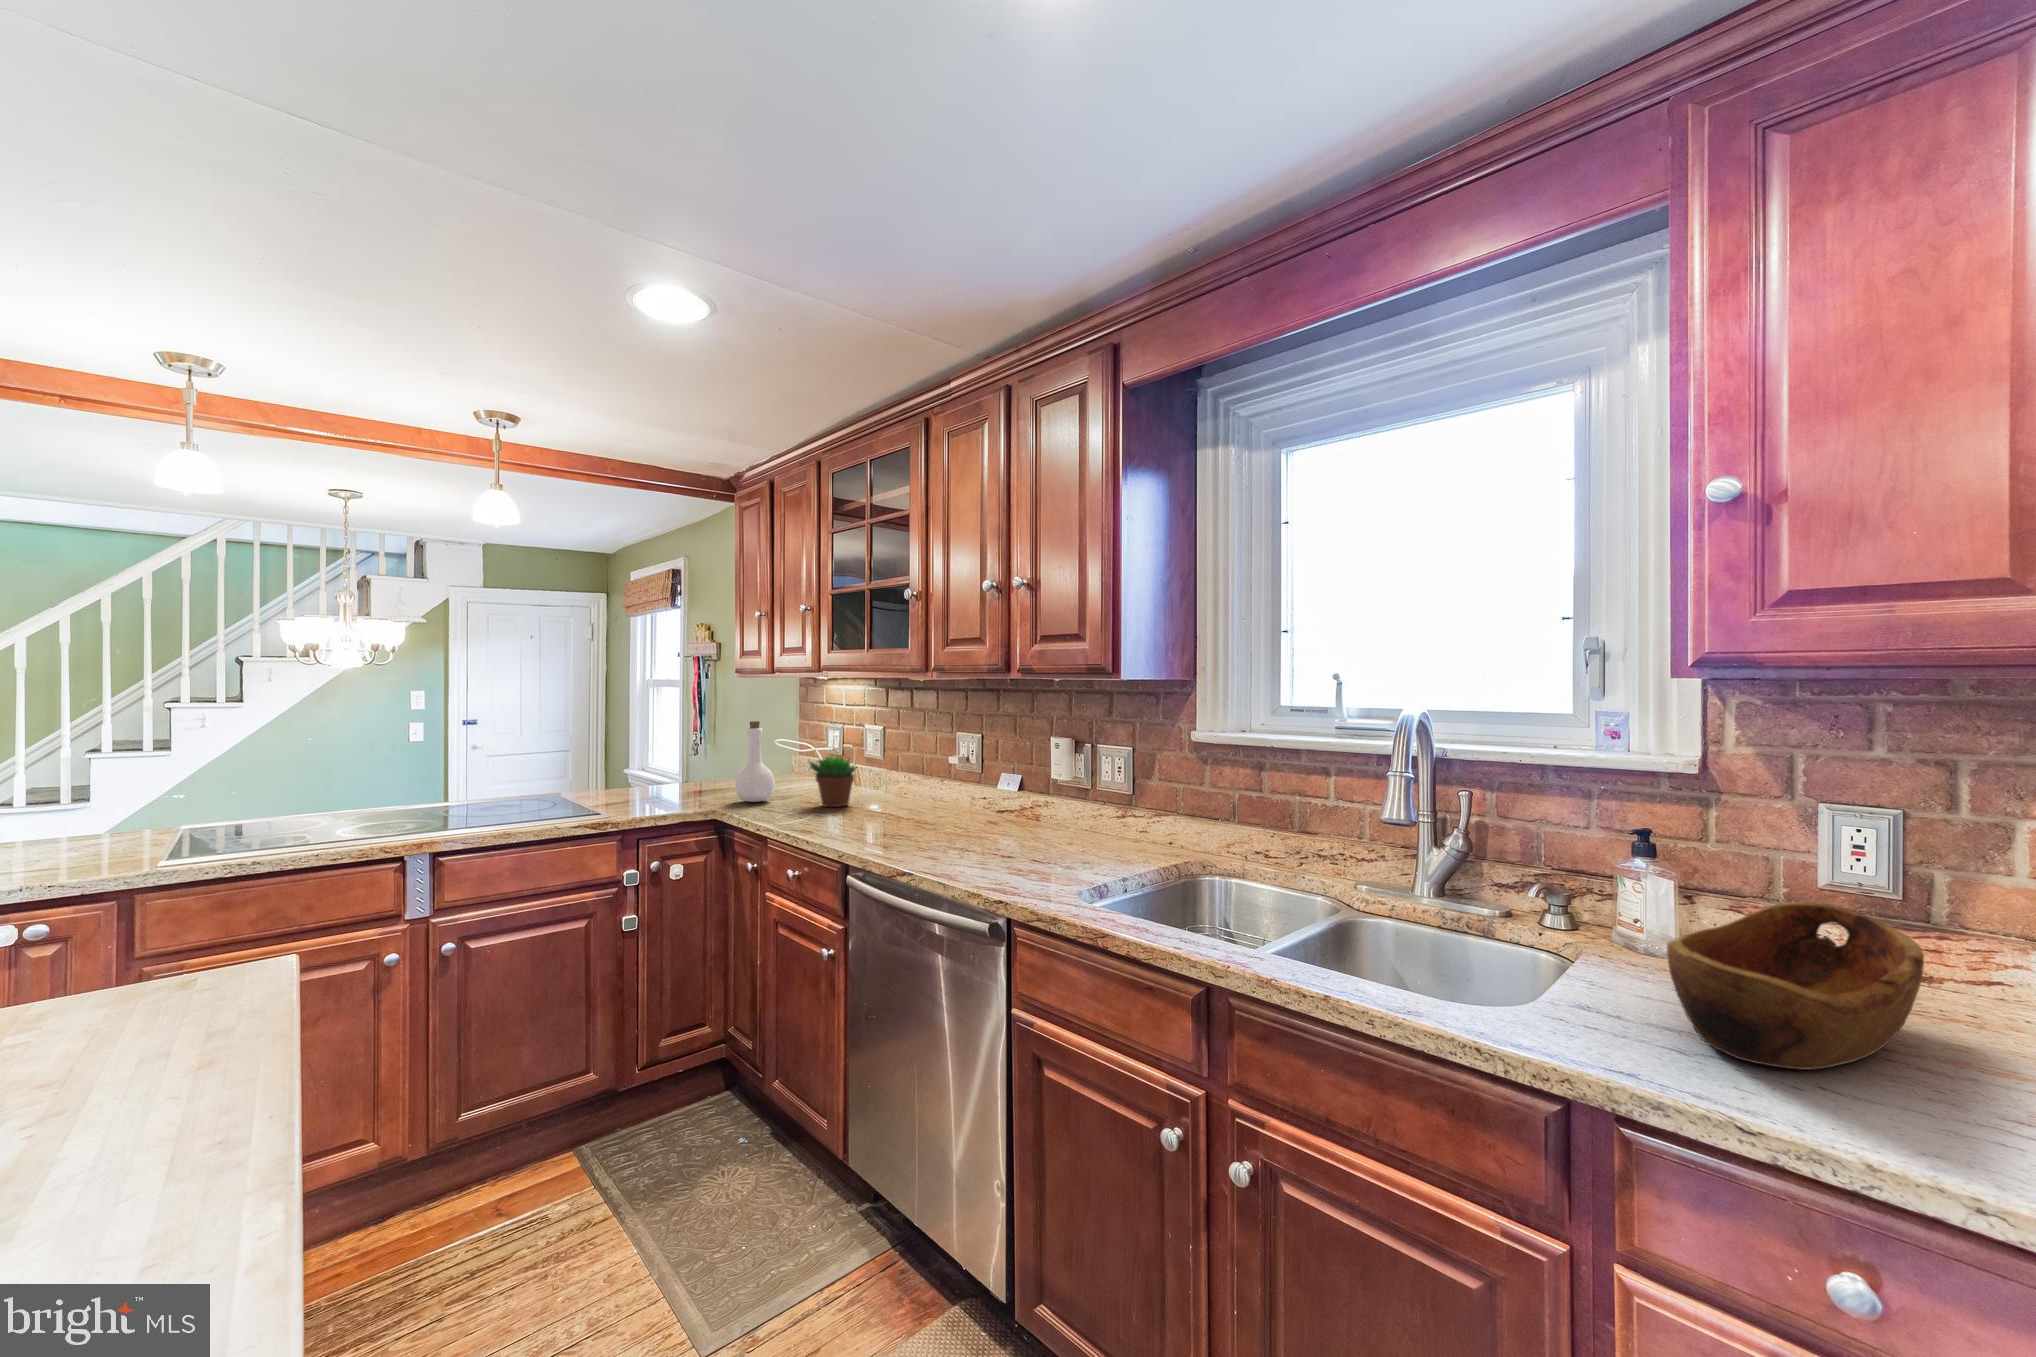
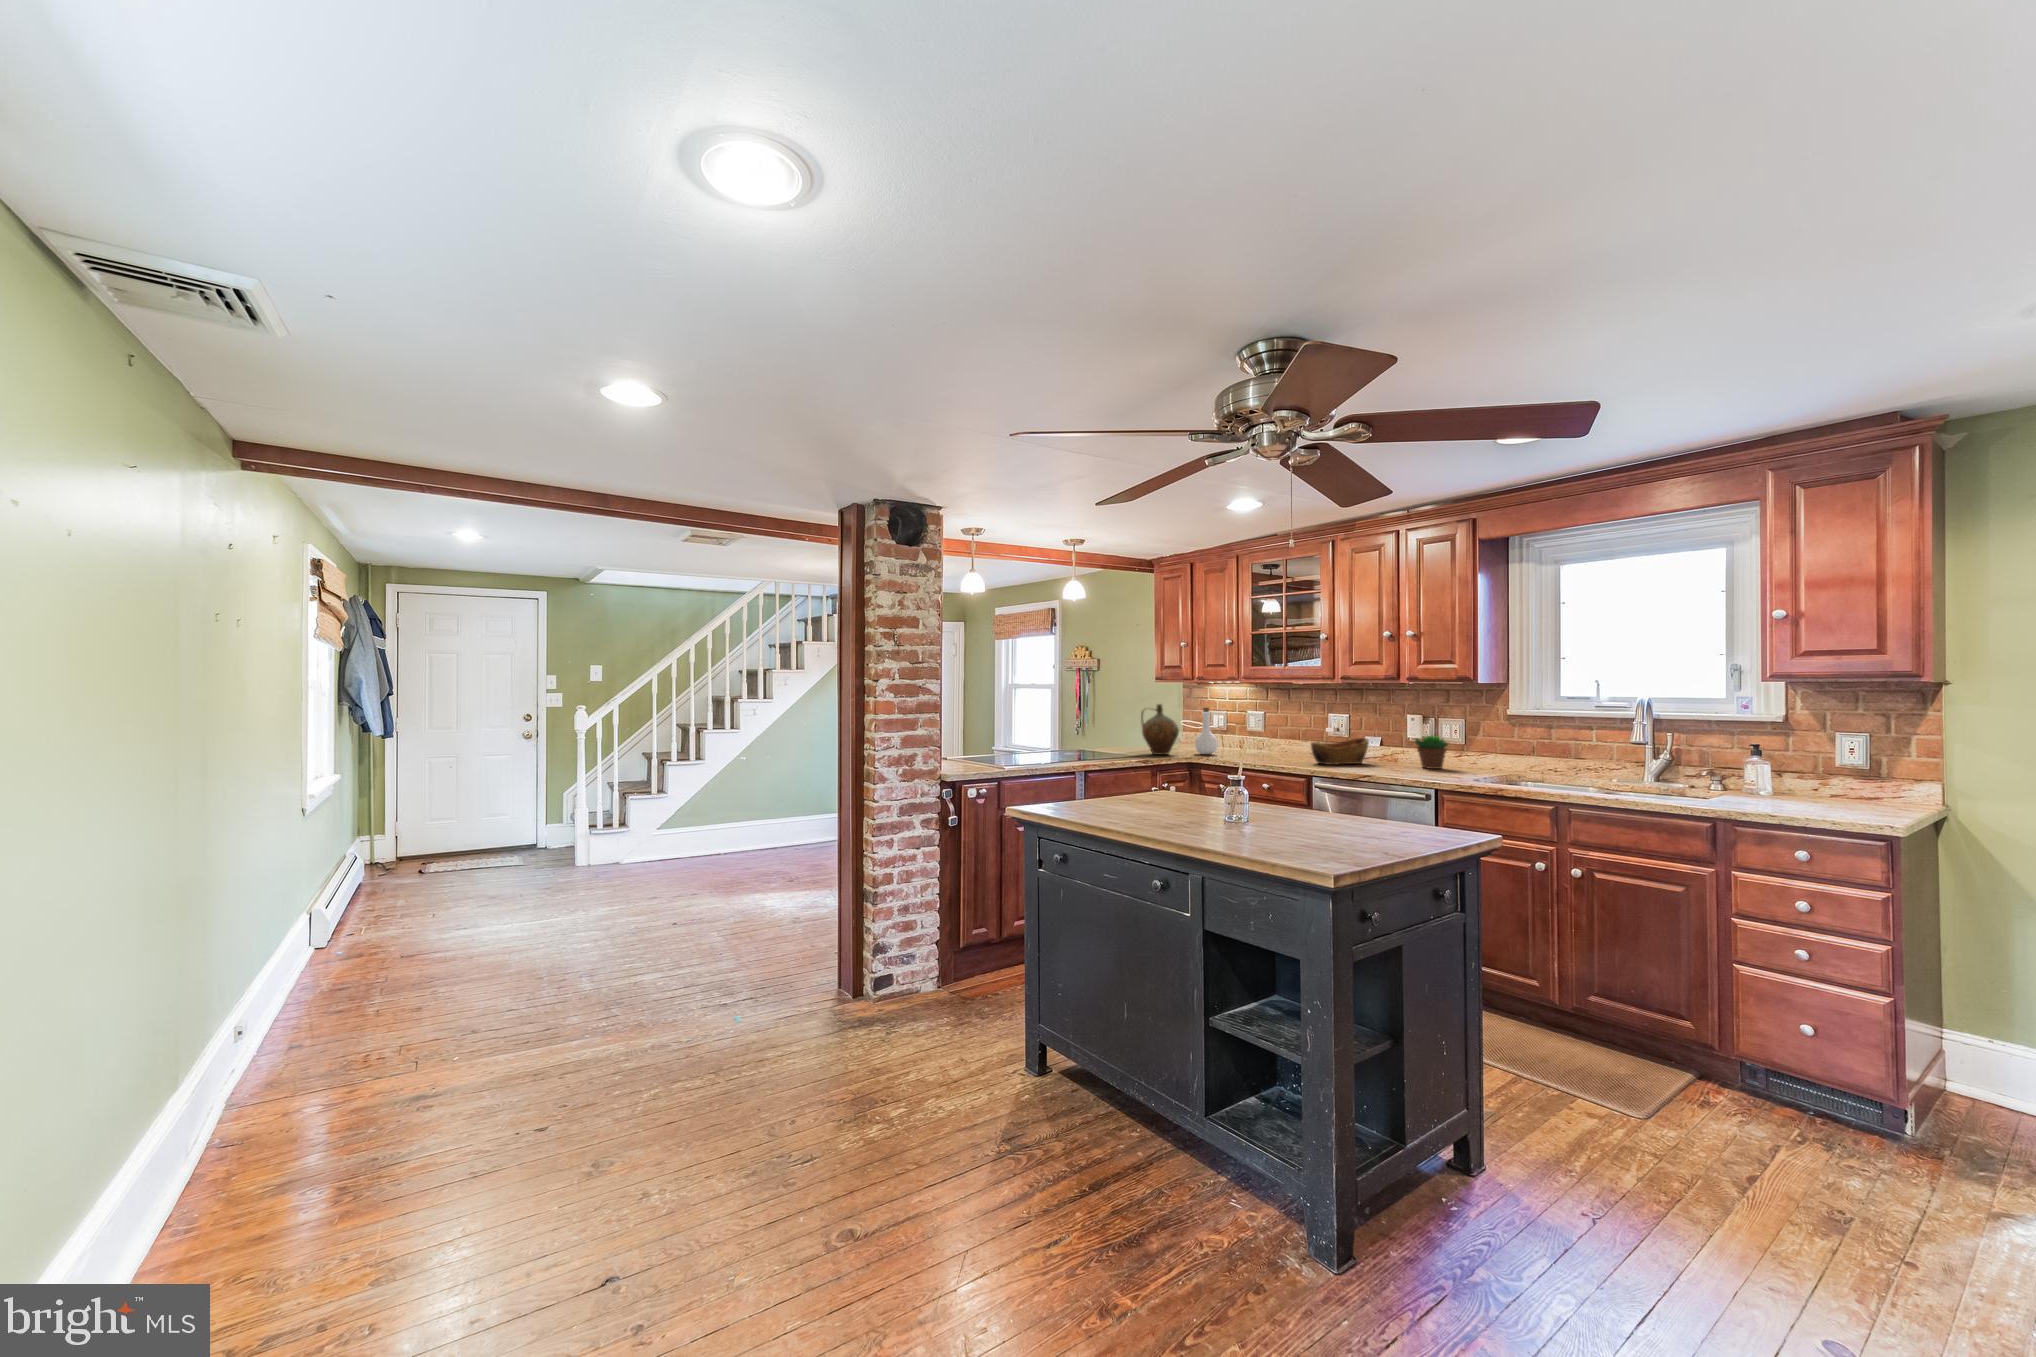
ceramic jug: none [632,716,701,806] -> present [1141,704,1179,755]
succulent plant: present [810,756,857,807] -> present [1415,735,1448,769]
wooden bowl: present [1667,902,1924,1070] -> present [1311,738,1369,765]

